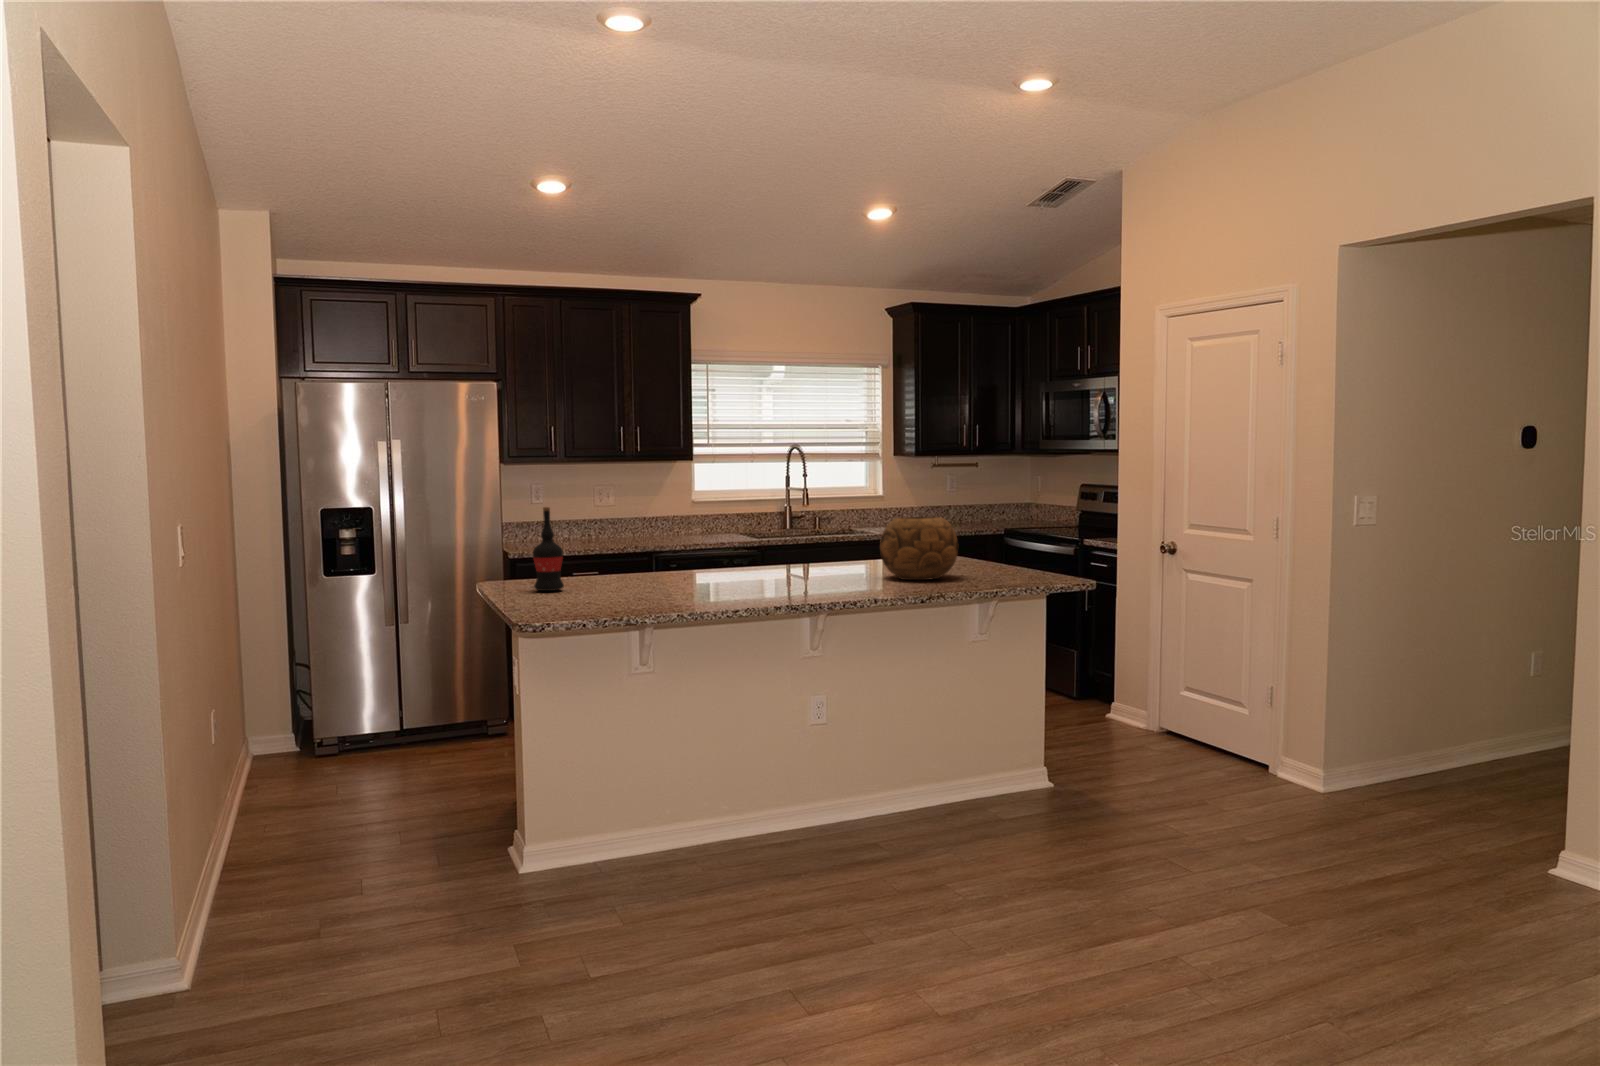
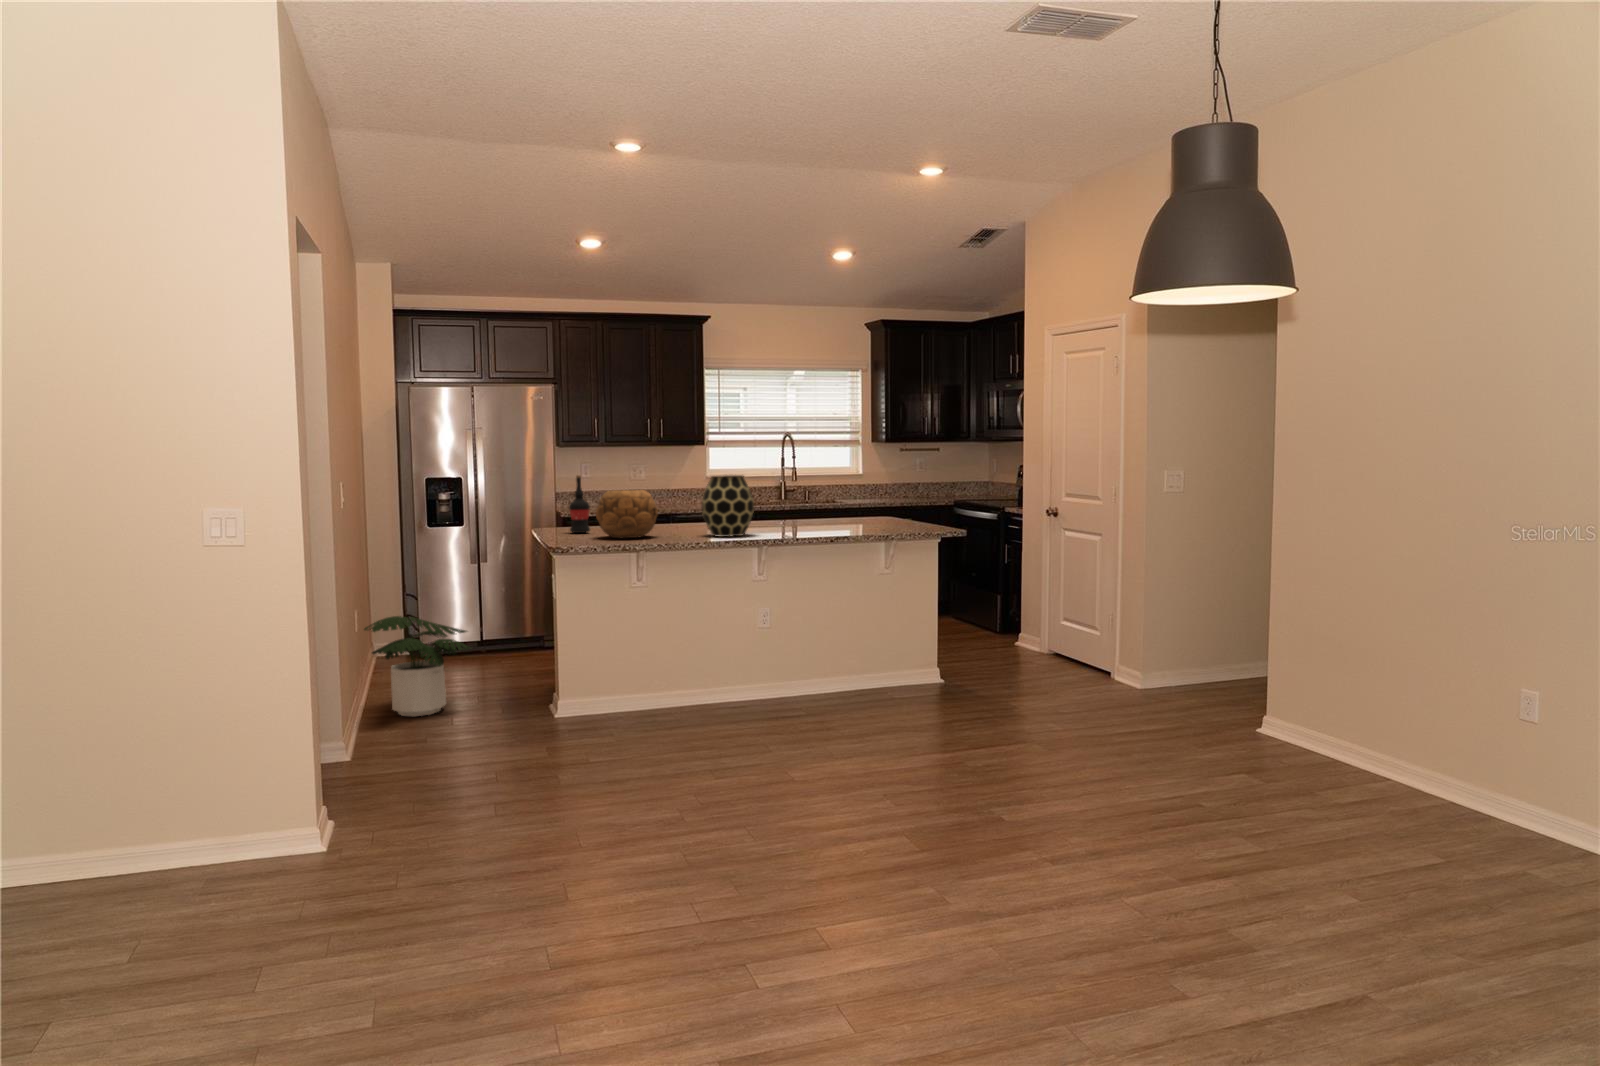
vase: none [732,506,808,597] -> present [702,475,754,537]
decorative bowl: present [880,517,958,580] -> present [596,490,658,538]
potted plant: none [217,722,390,875] -> present [364,616,471,716]

